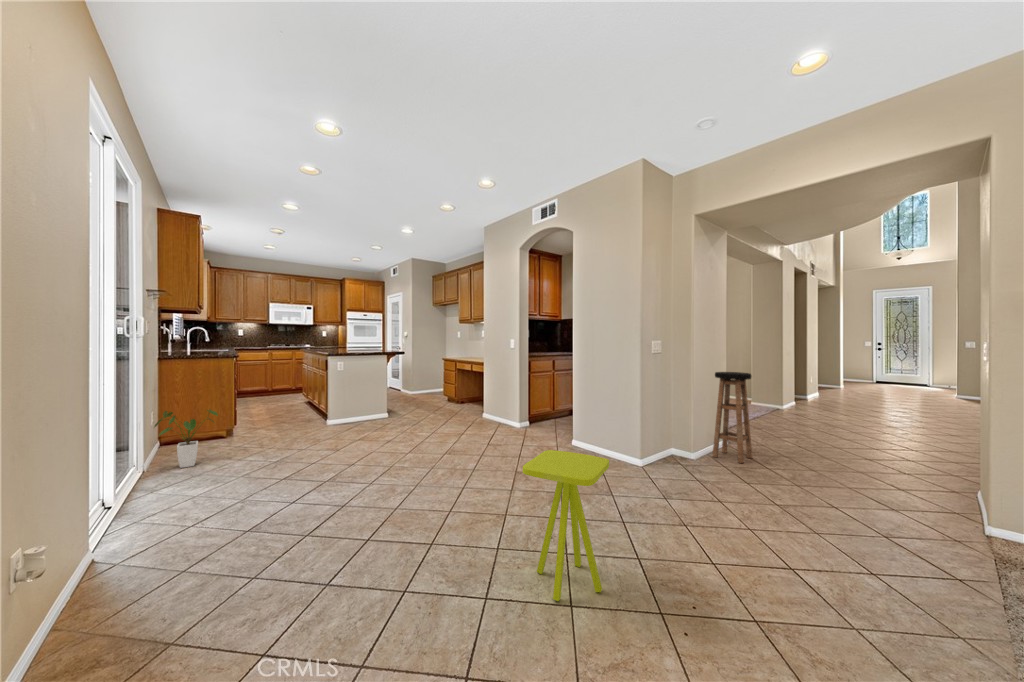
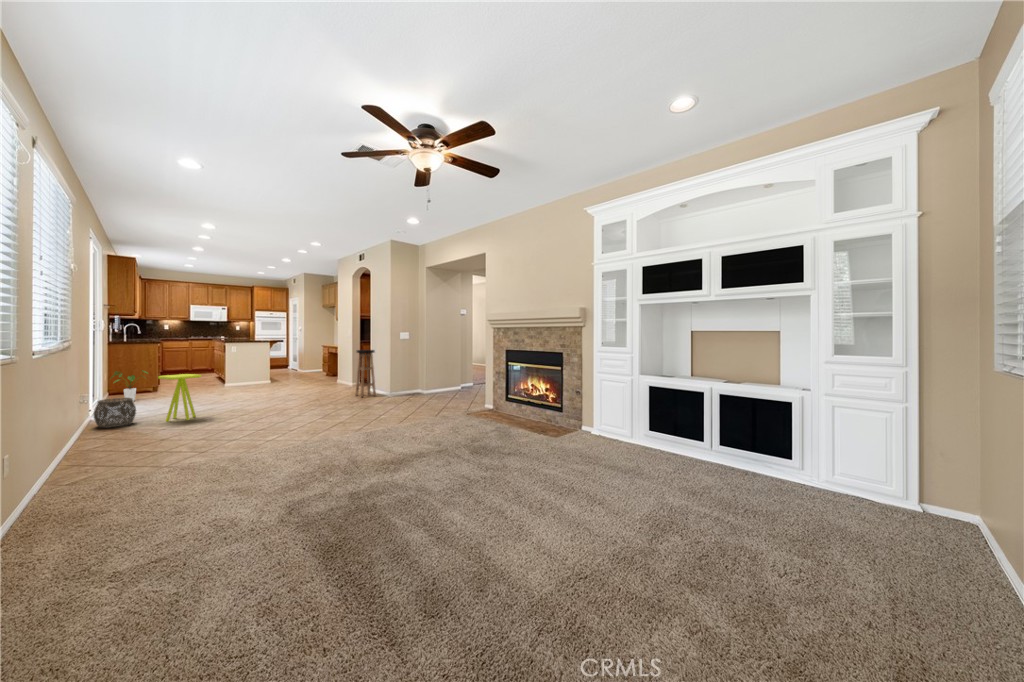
bar stool: present [712,372,752,463] -> present [356,350,376,397]
side table: present [523,450,609,601] -> present [158,374,201,421]
woven basket: none [69,516,188,624] -> present [94,398,136,428]

